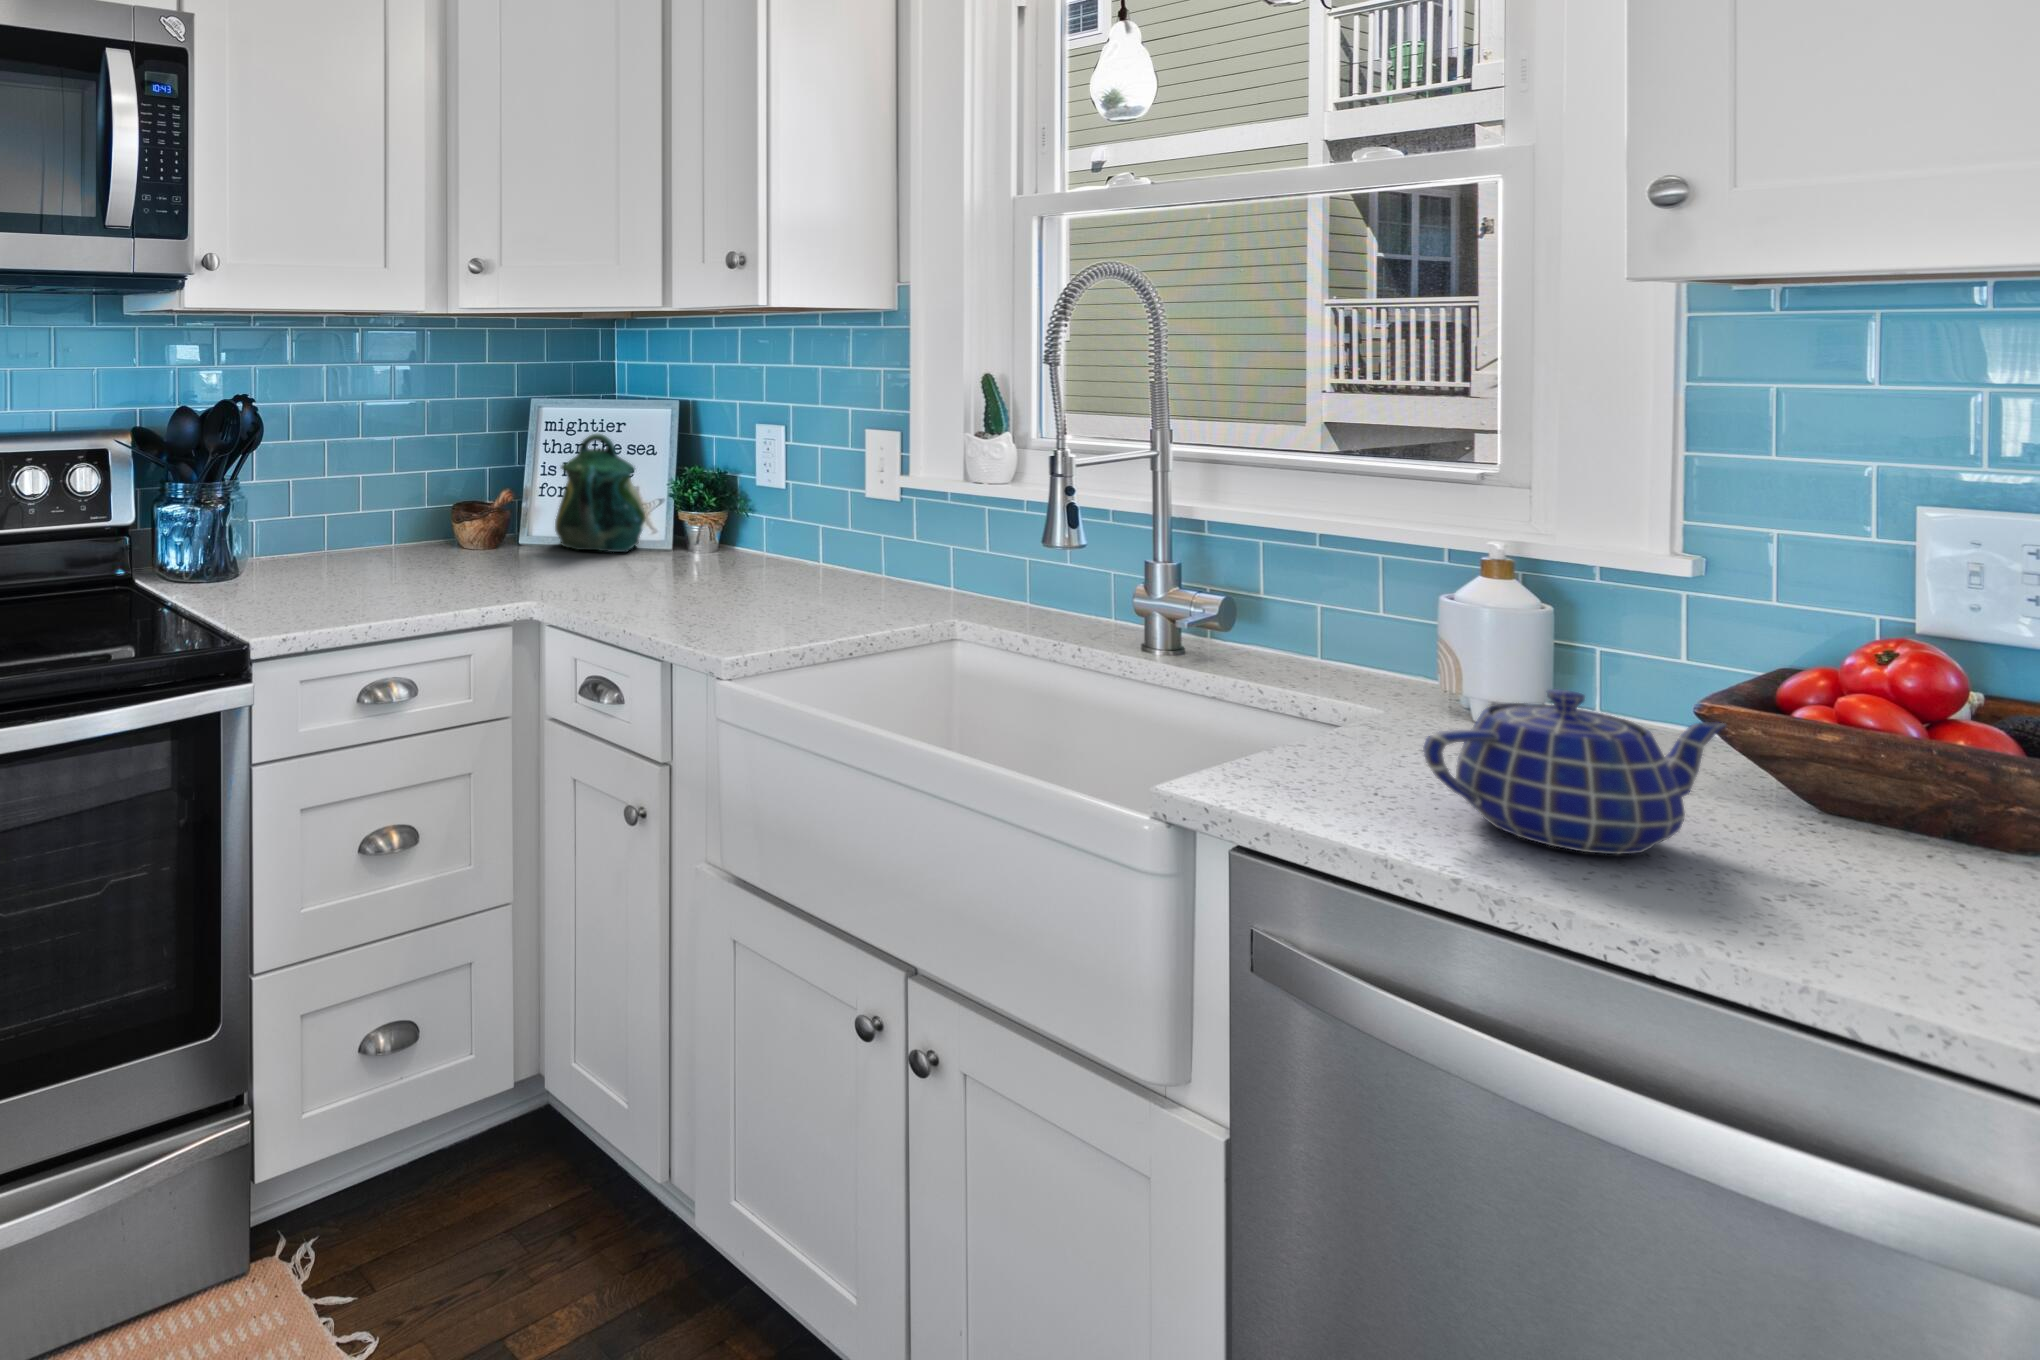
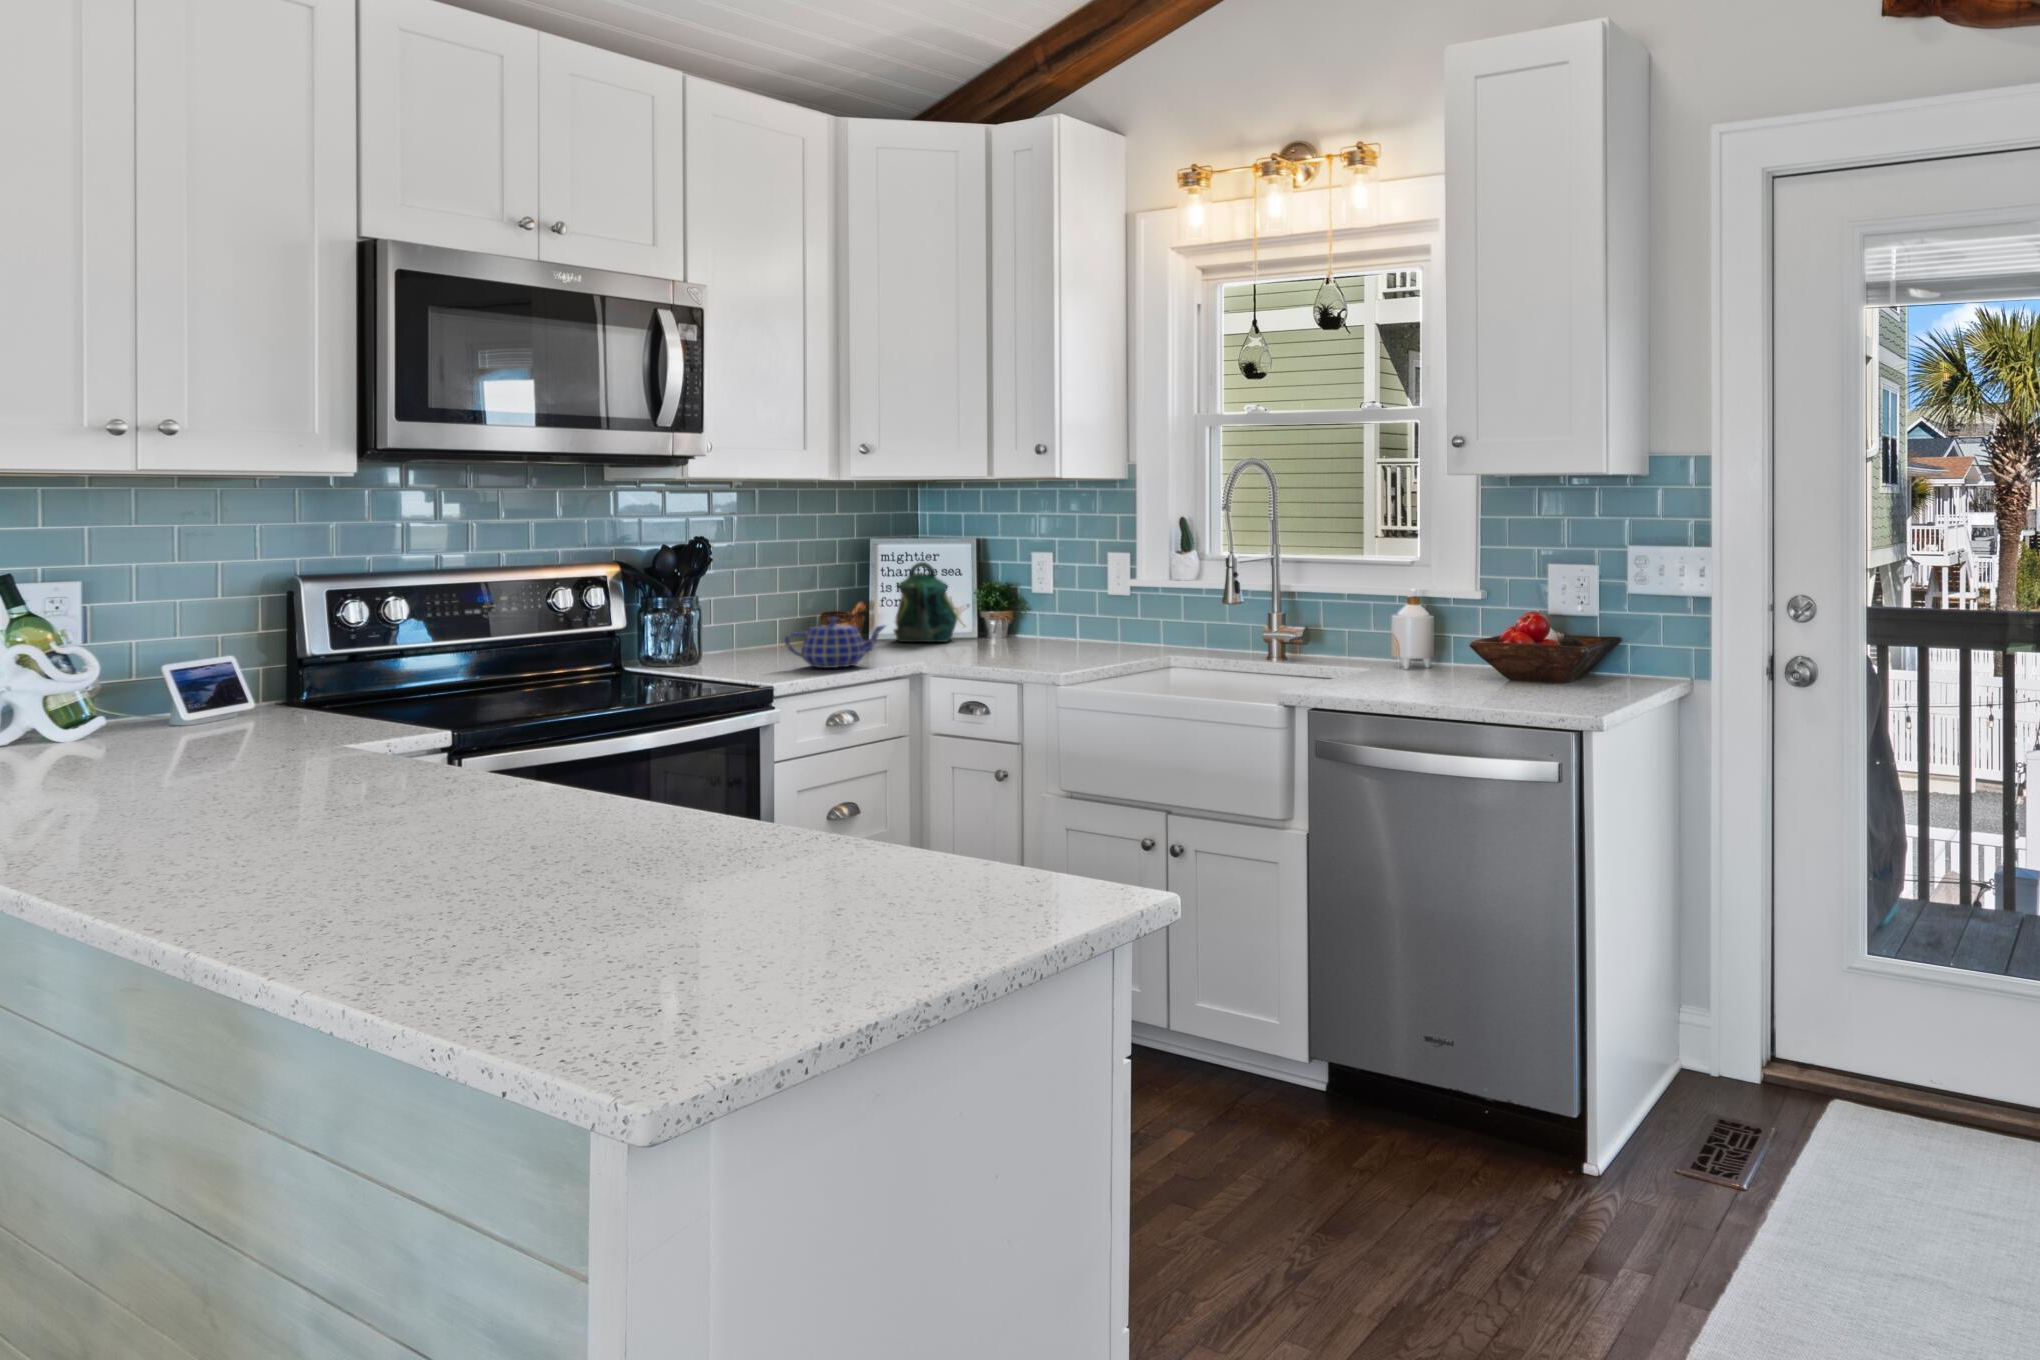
teapot: present [1423,689,1725,854] -> present [785,617,885,668]

